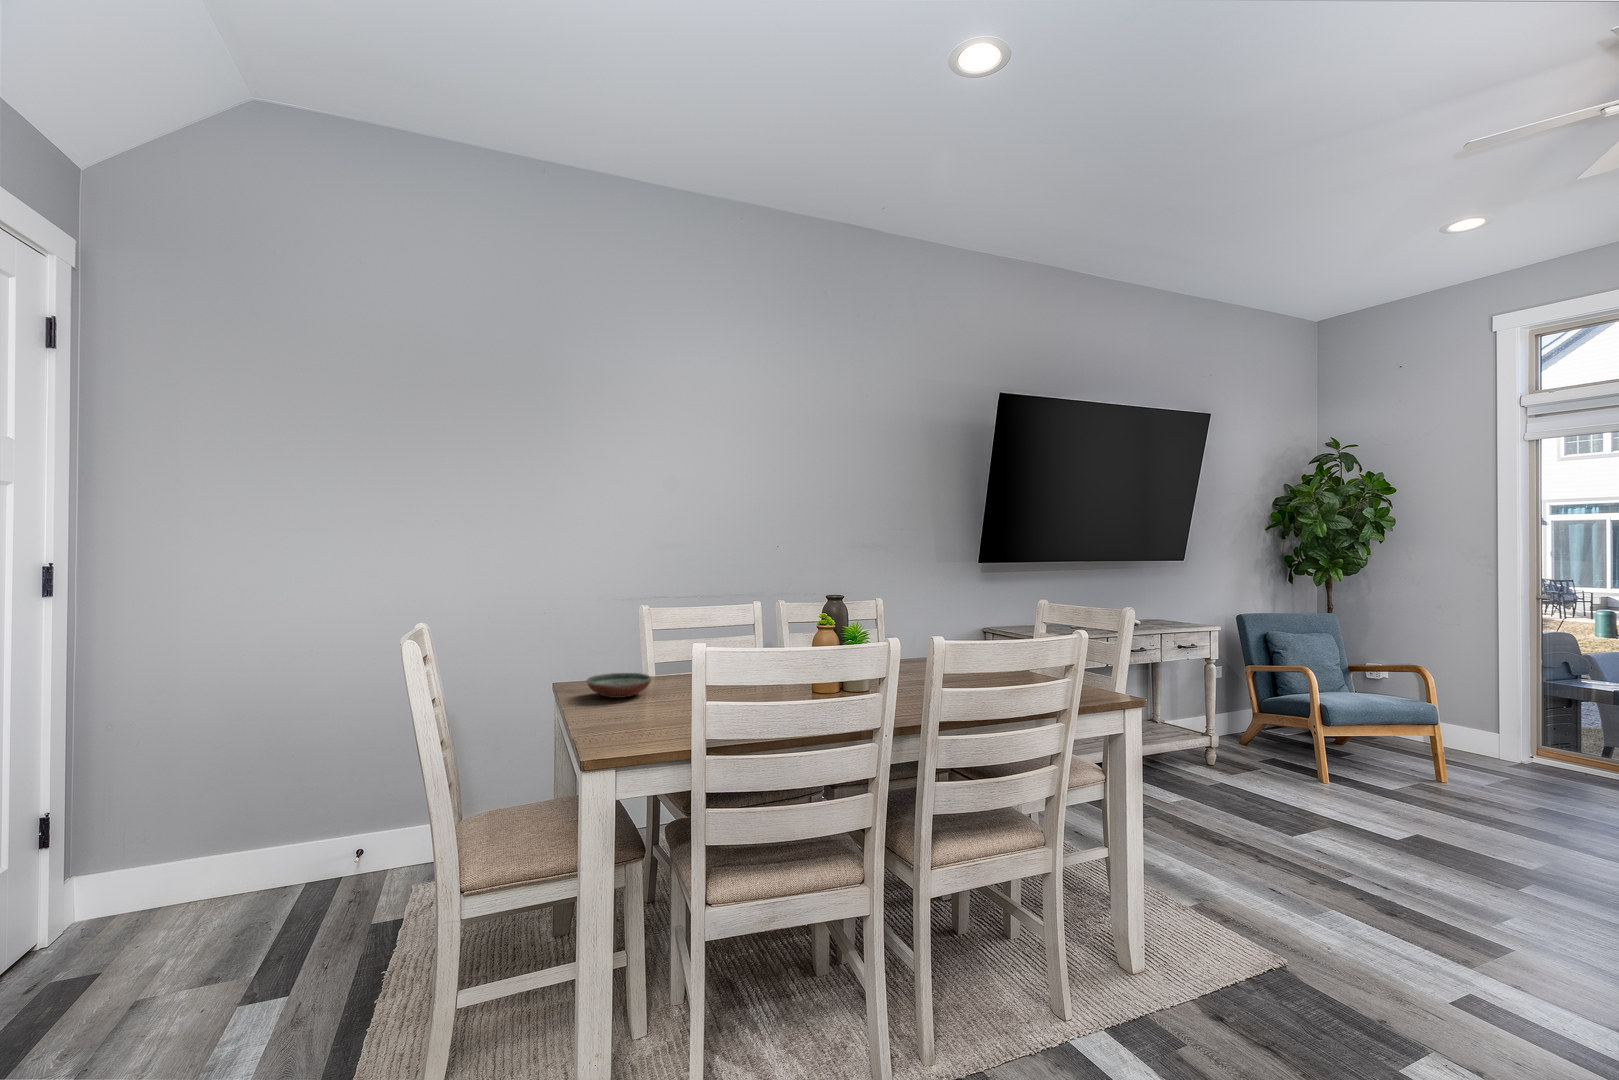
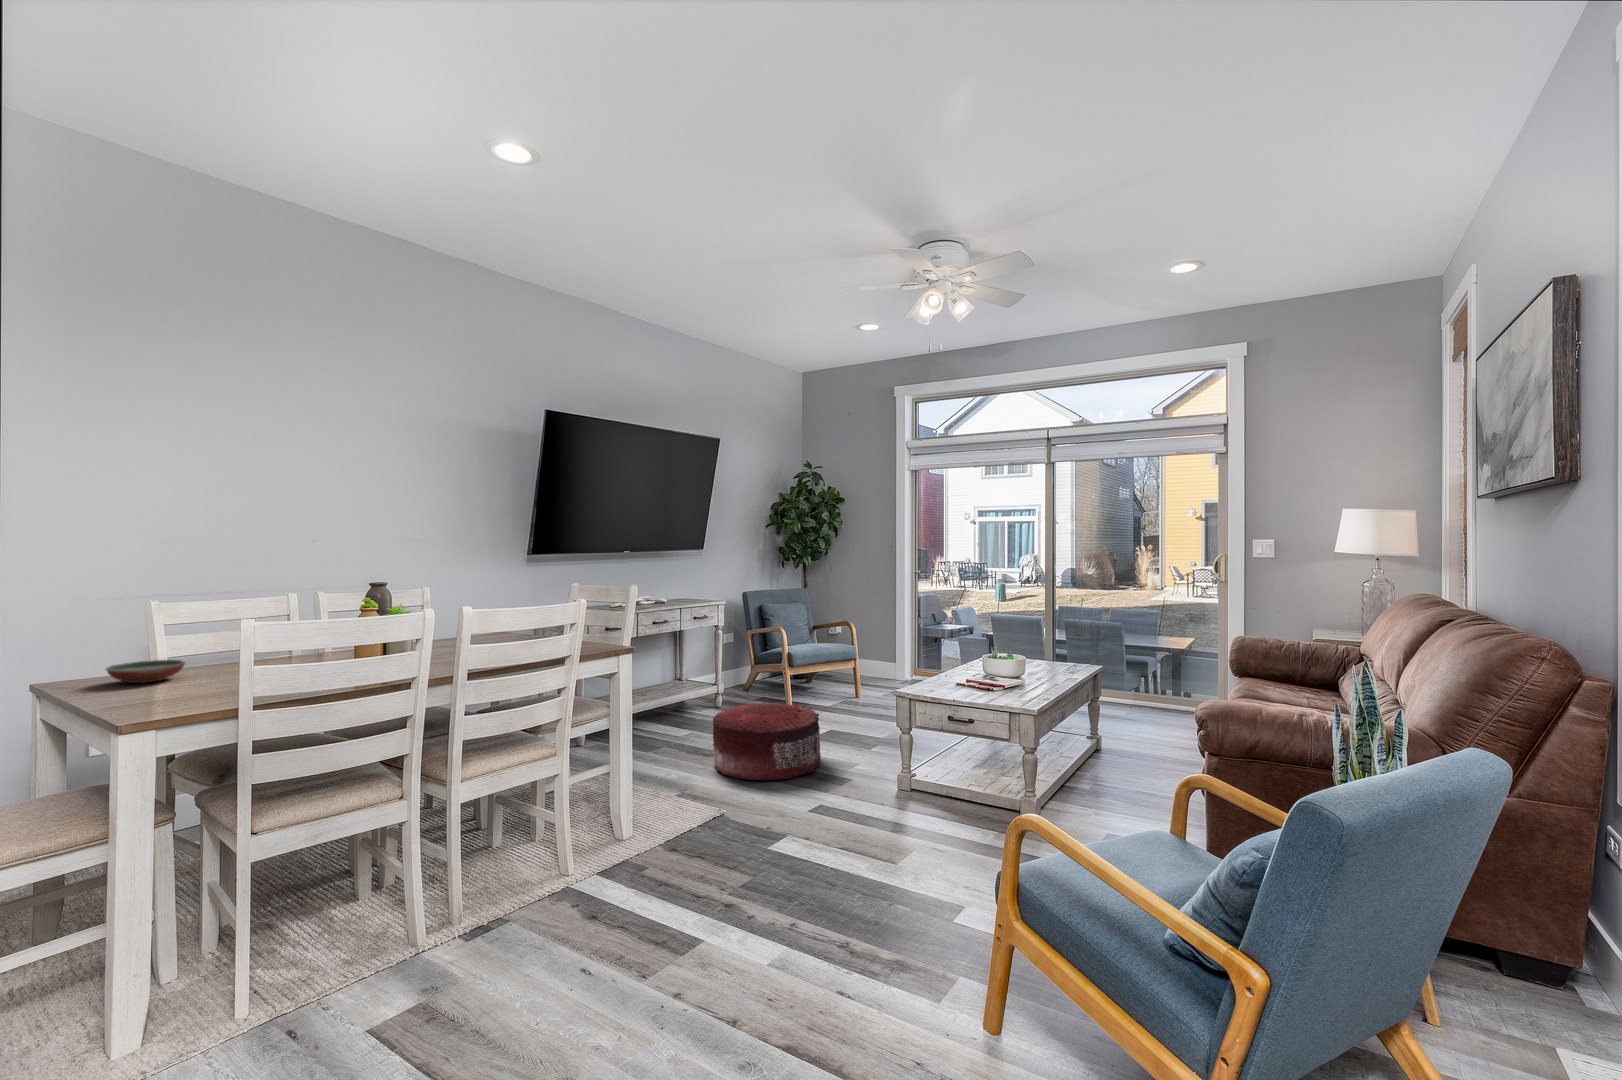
pouf: none [1235,779,1424,910] -> present [713,702,821,781]

